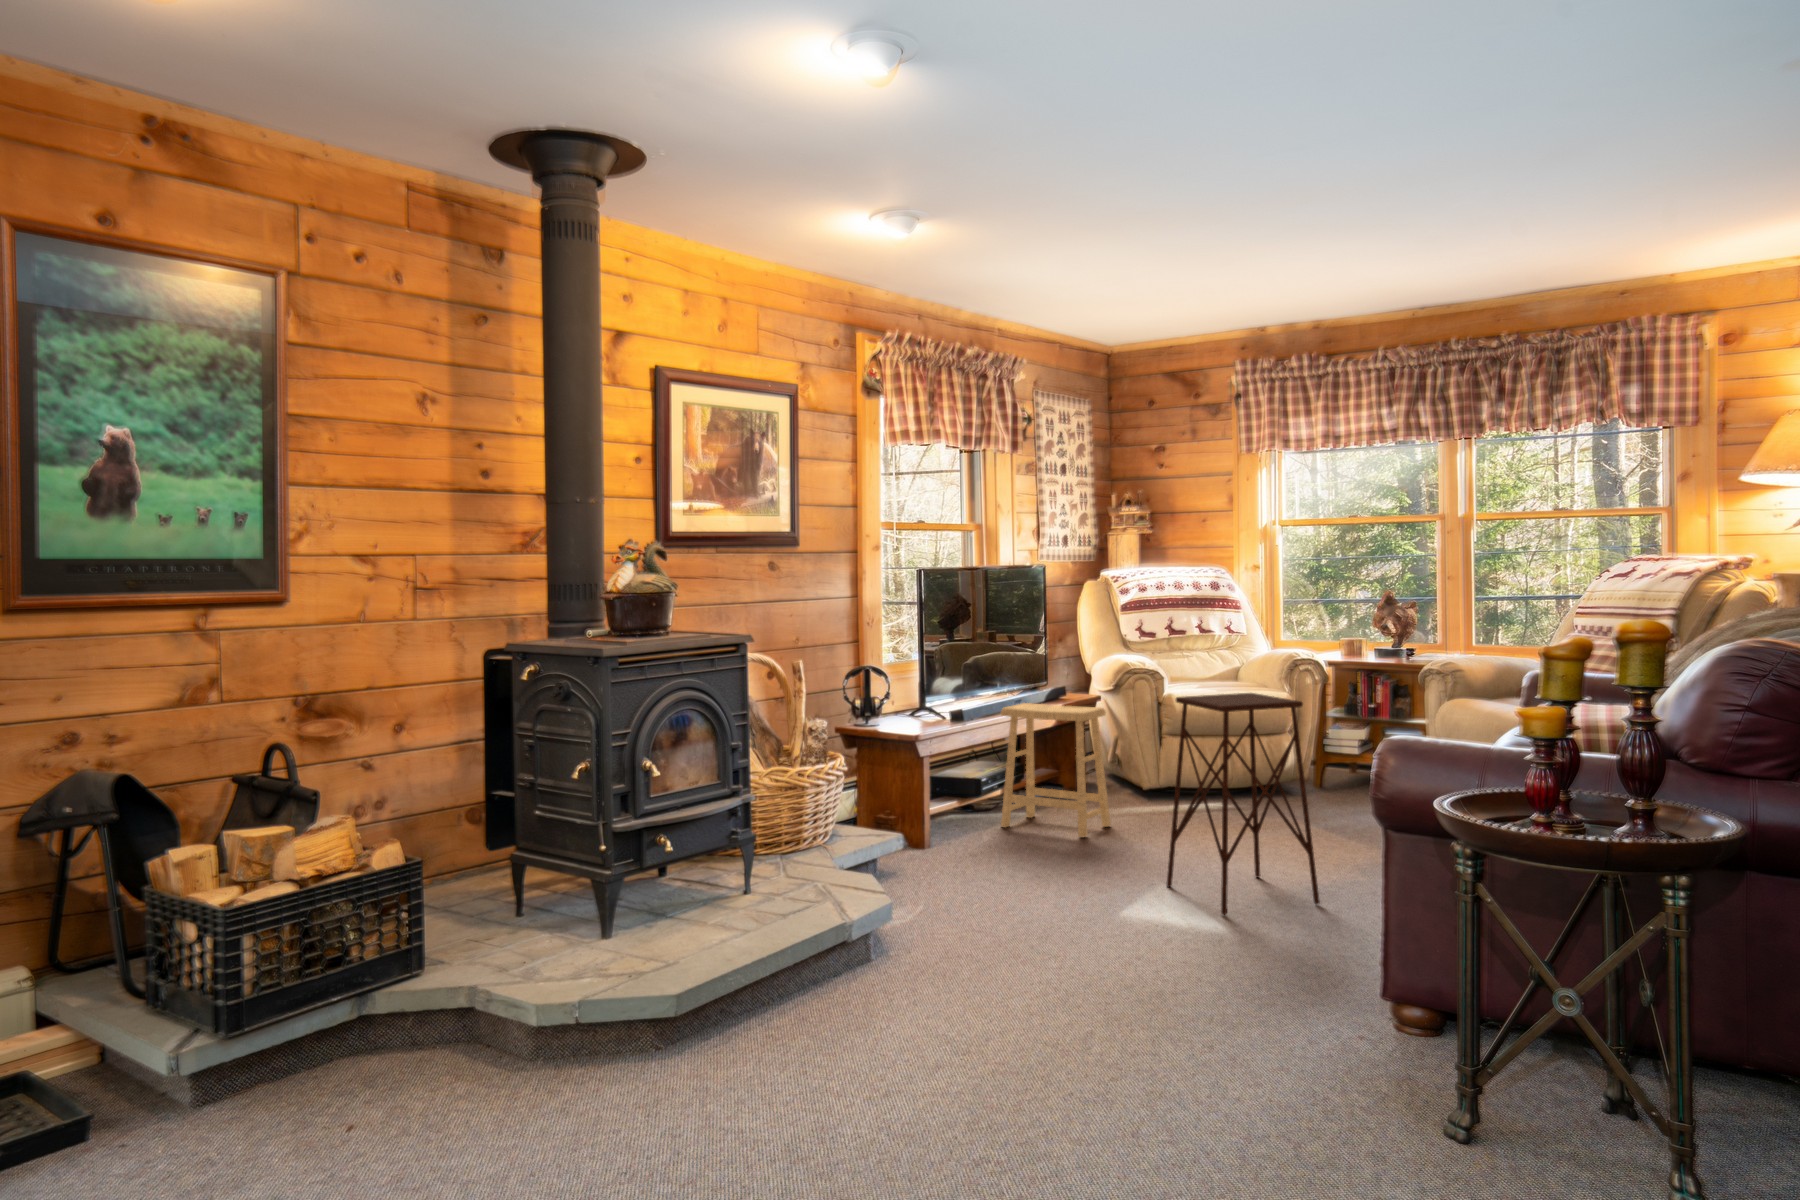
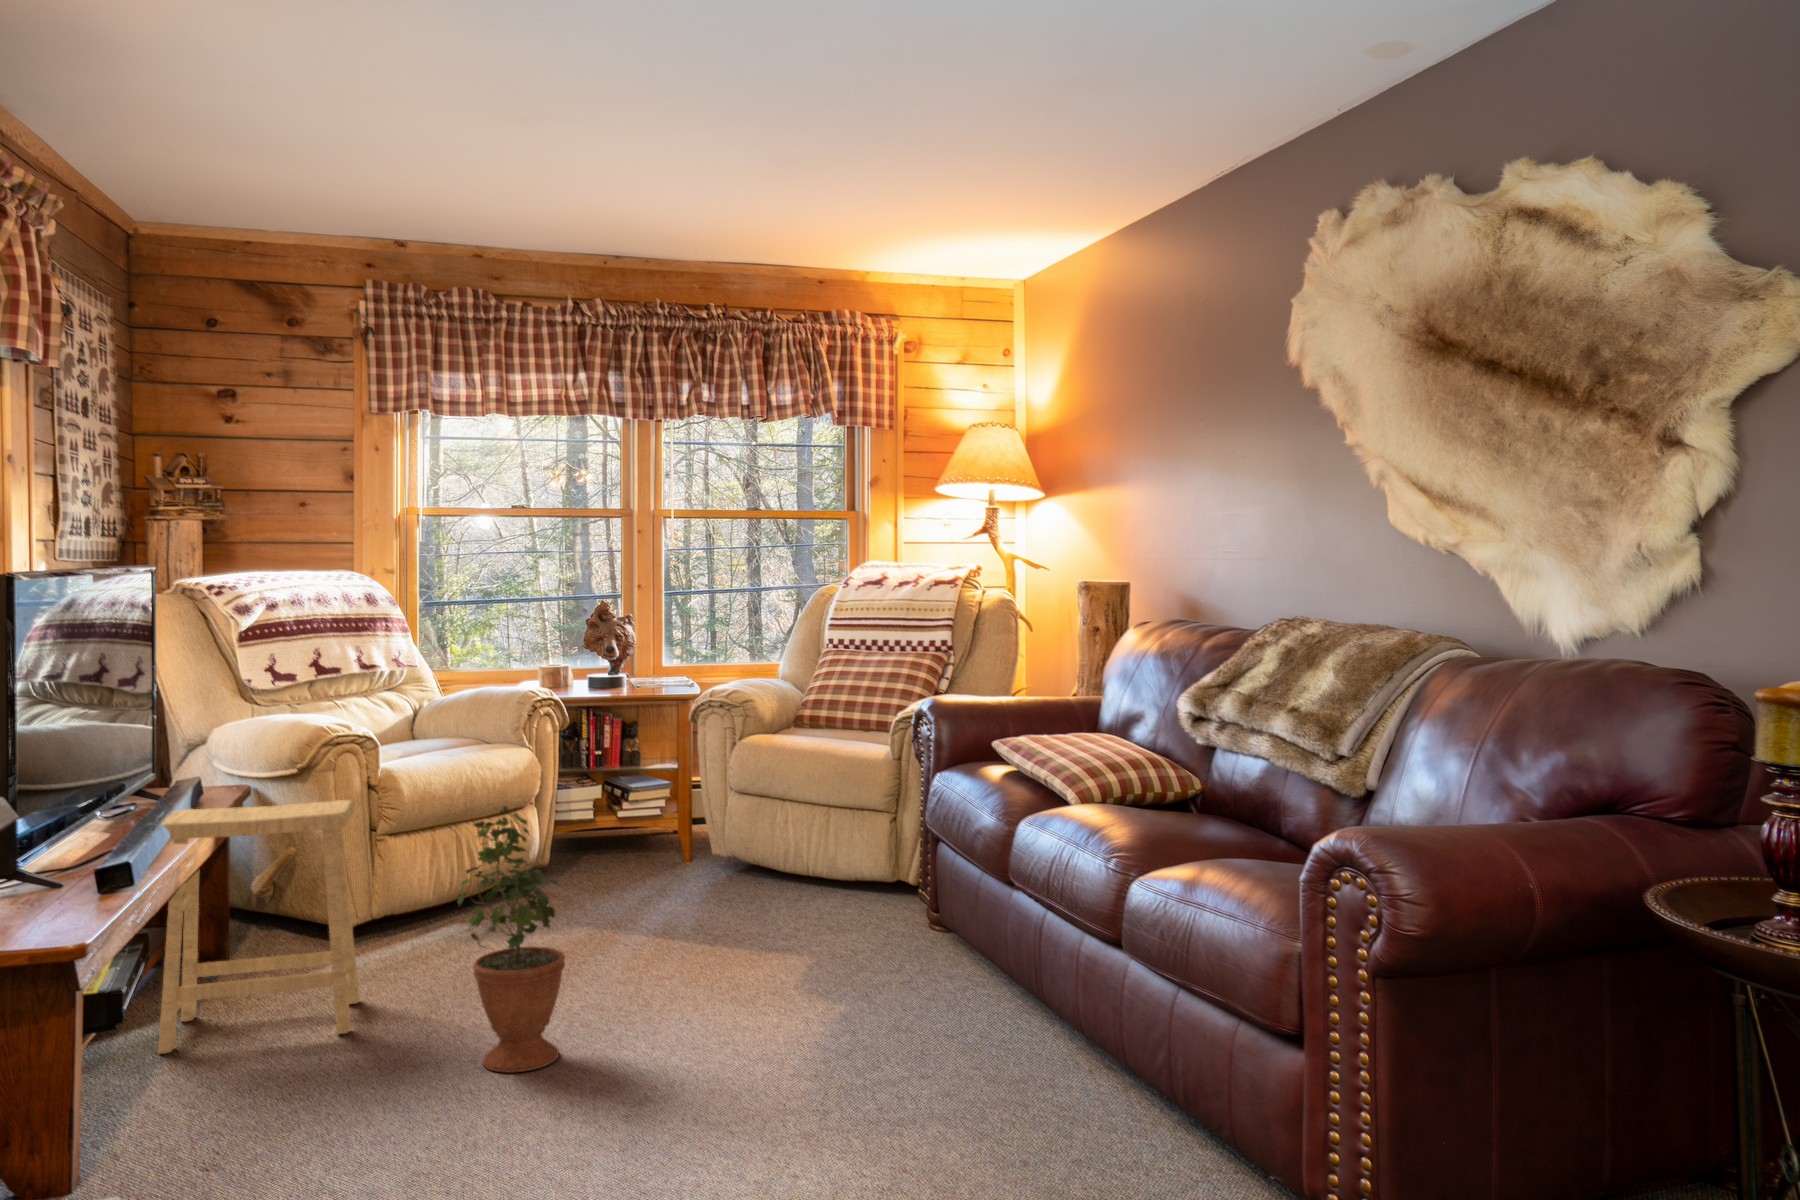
side table: present [1167,693,1320,915] -> none [613,746,841,1104]
potted plant: none [1101,714,1167,872] -> present [457,804,565,1073]

